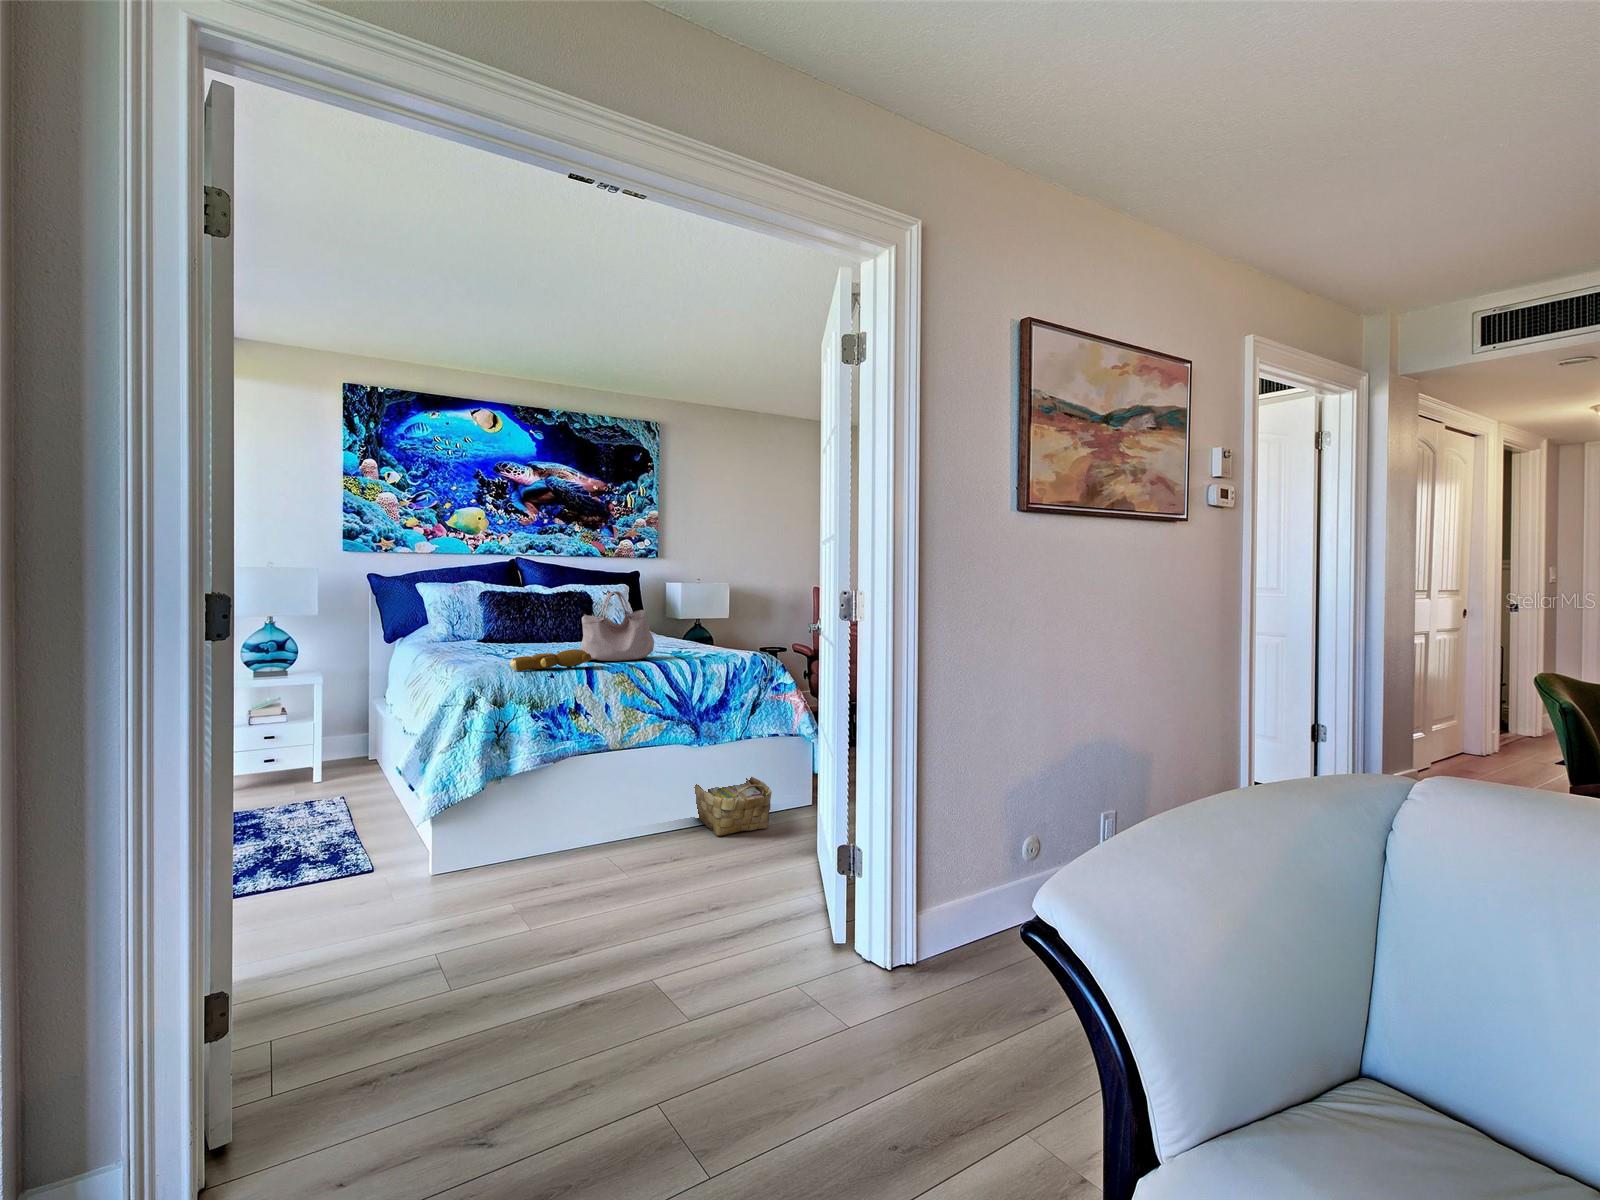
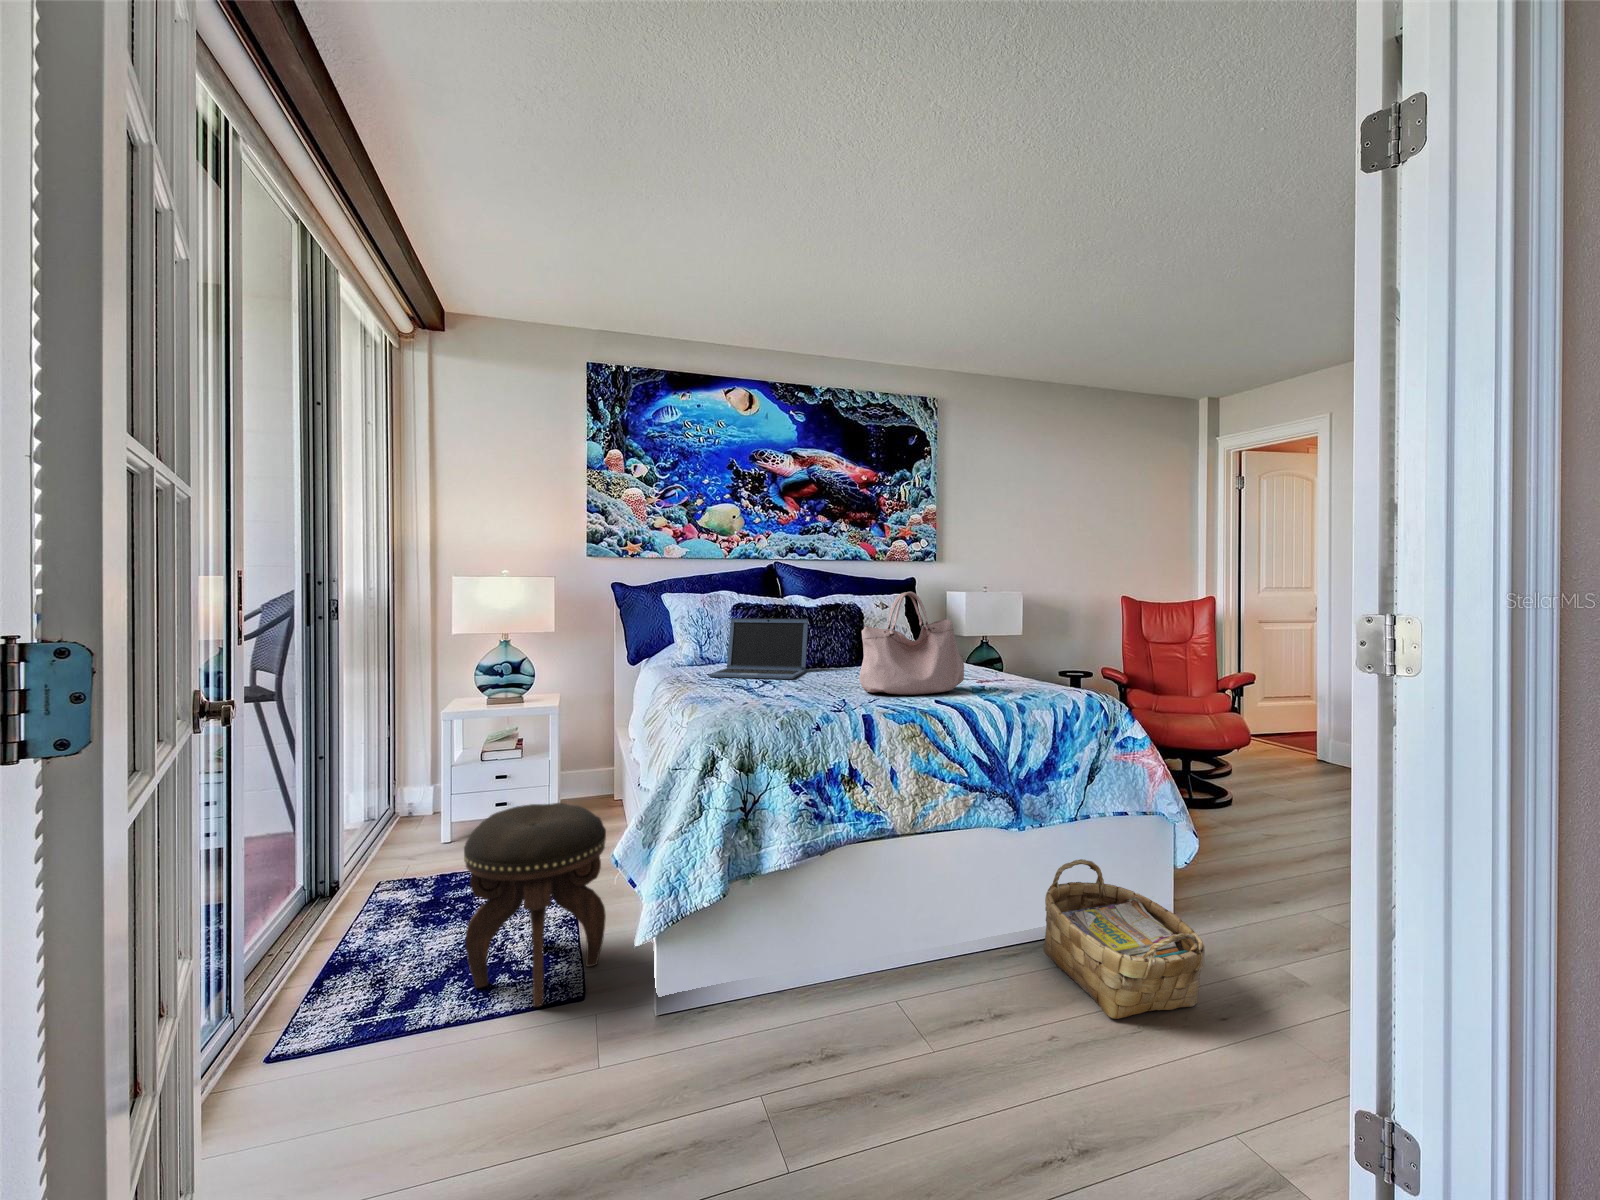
laptop: none [463,607,545,653] -> present [708,618,808,679]
teddy bear: present [510,649,591,671] -> none [763,678,881,710]
footstool: none [296,738,398,862] -> present [464,803,606,1007]

